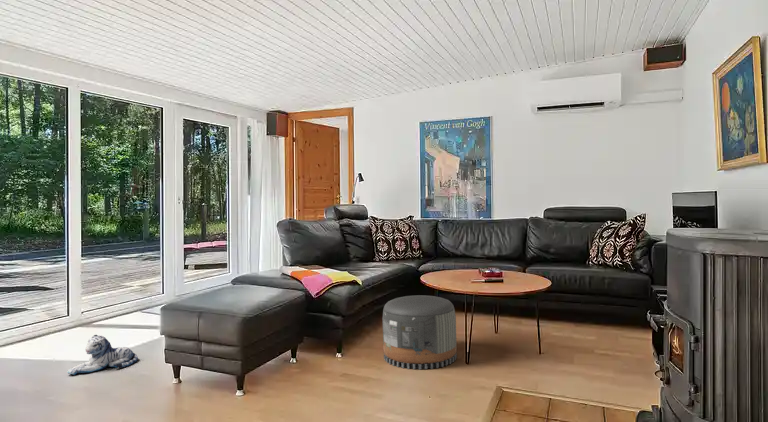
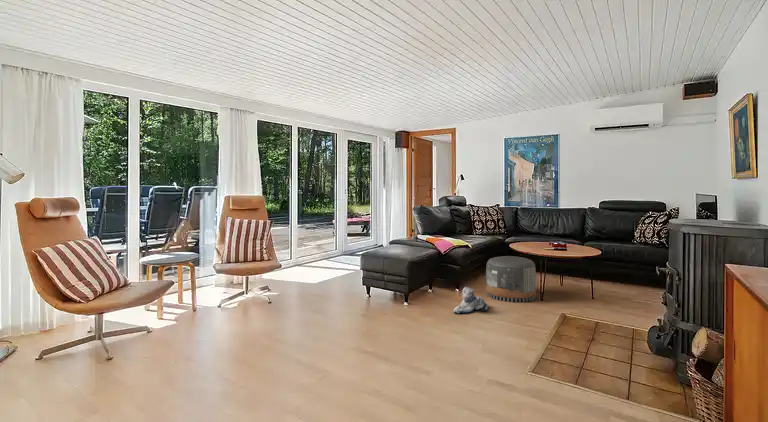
plush toy: present [67,335,138,375] -> present [453,287,488,314]

